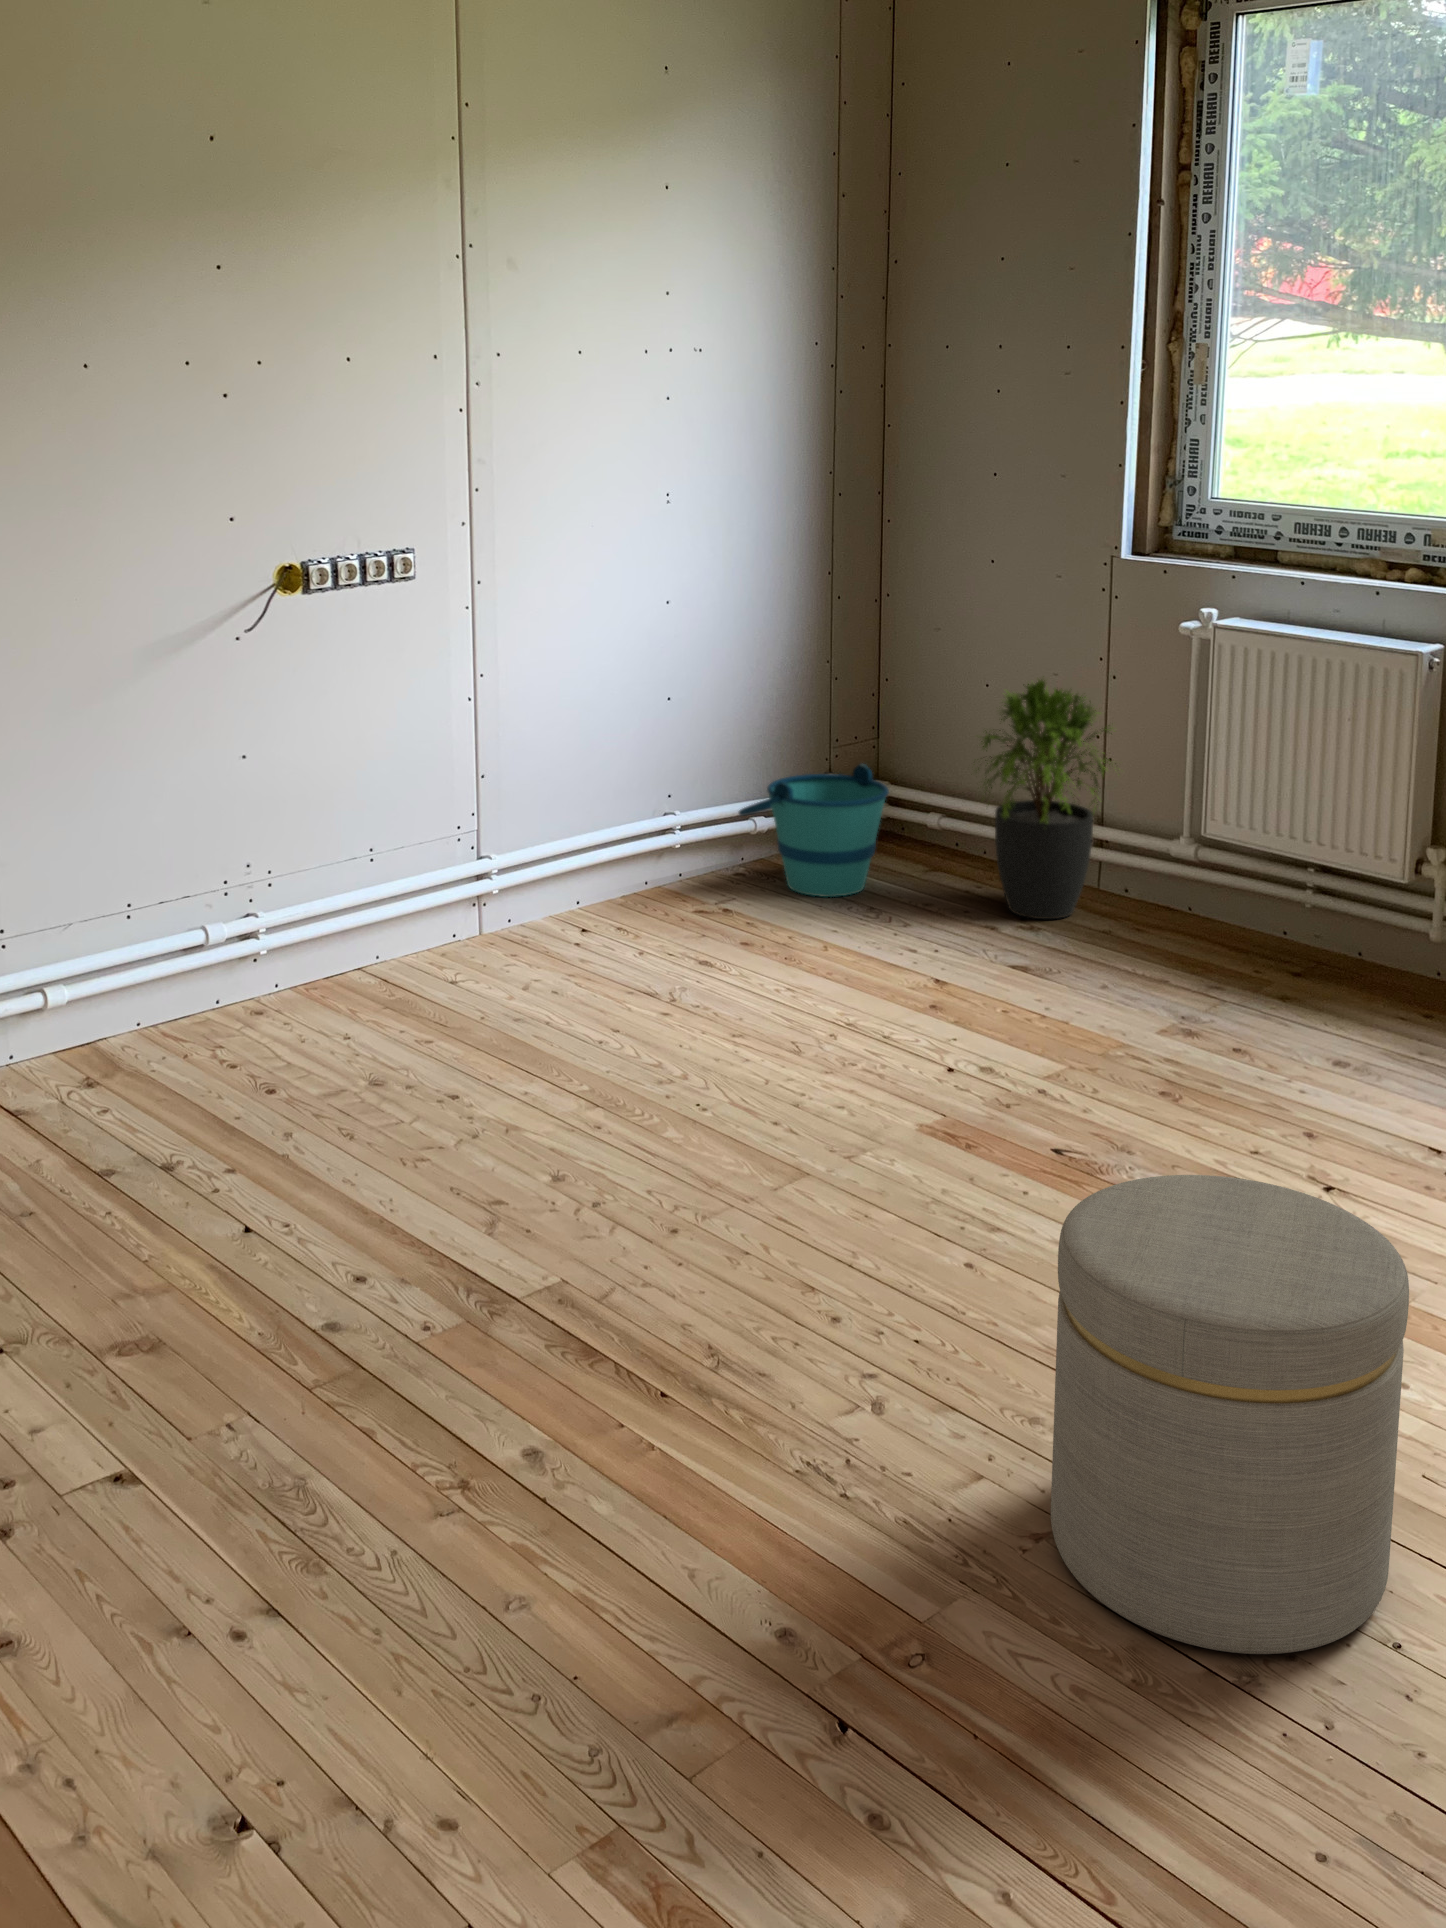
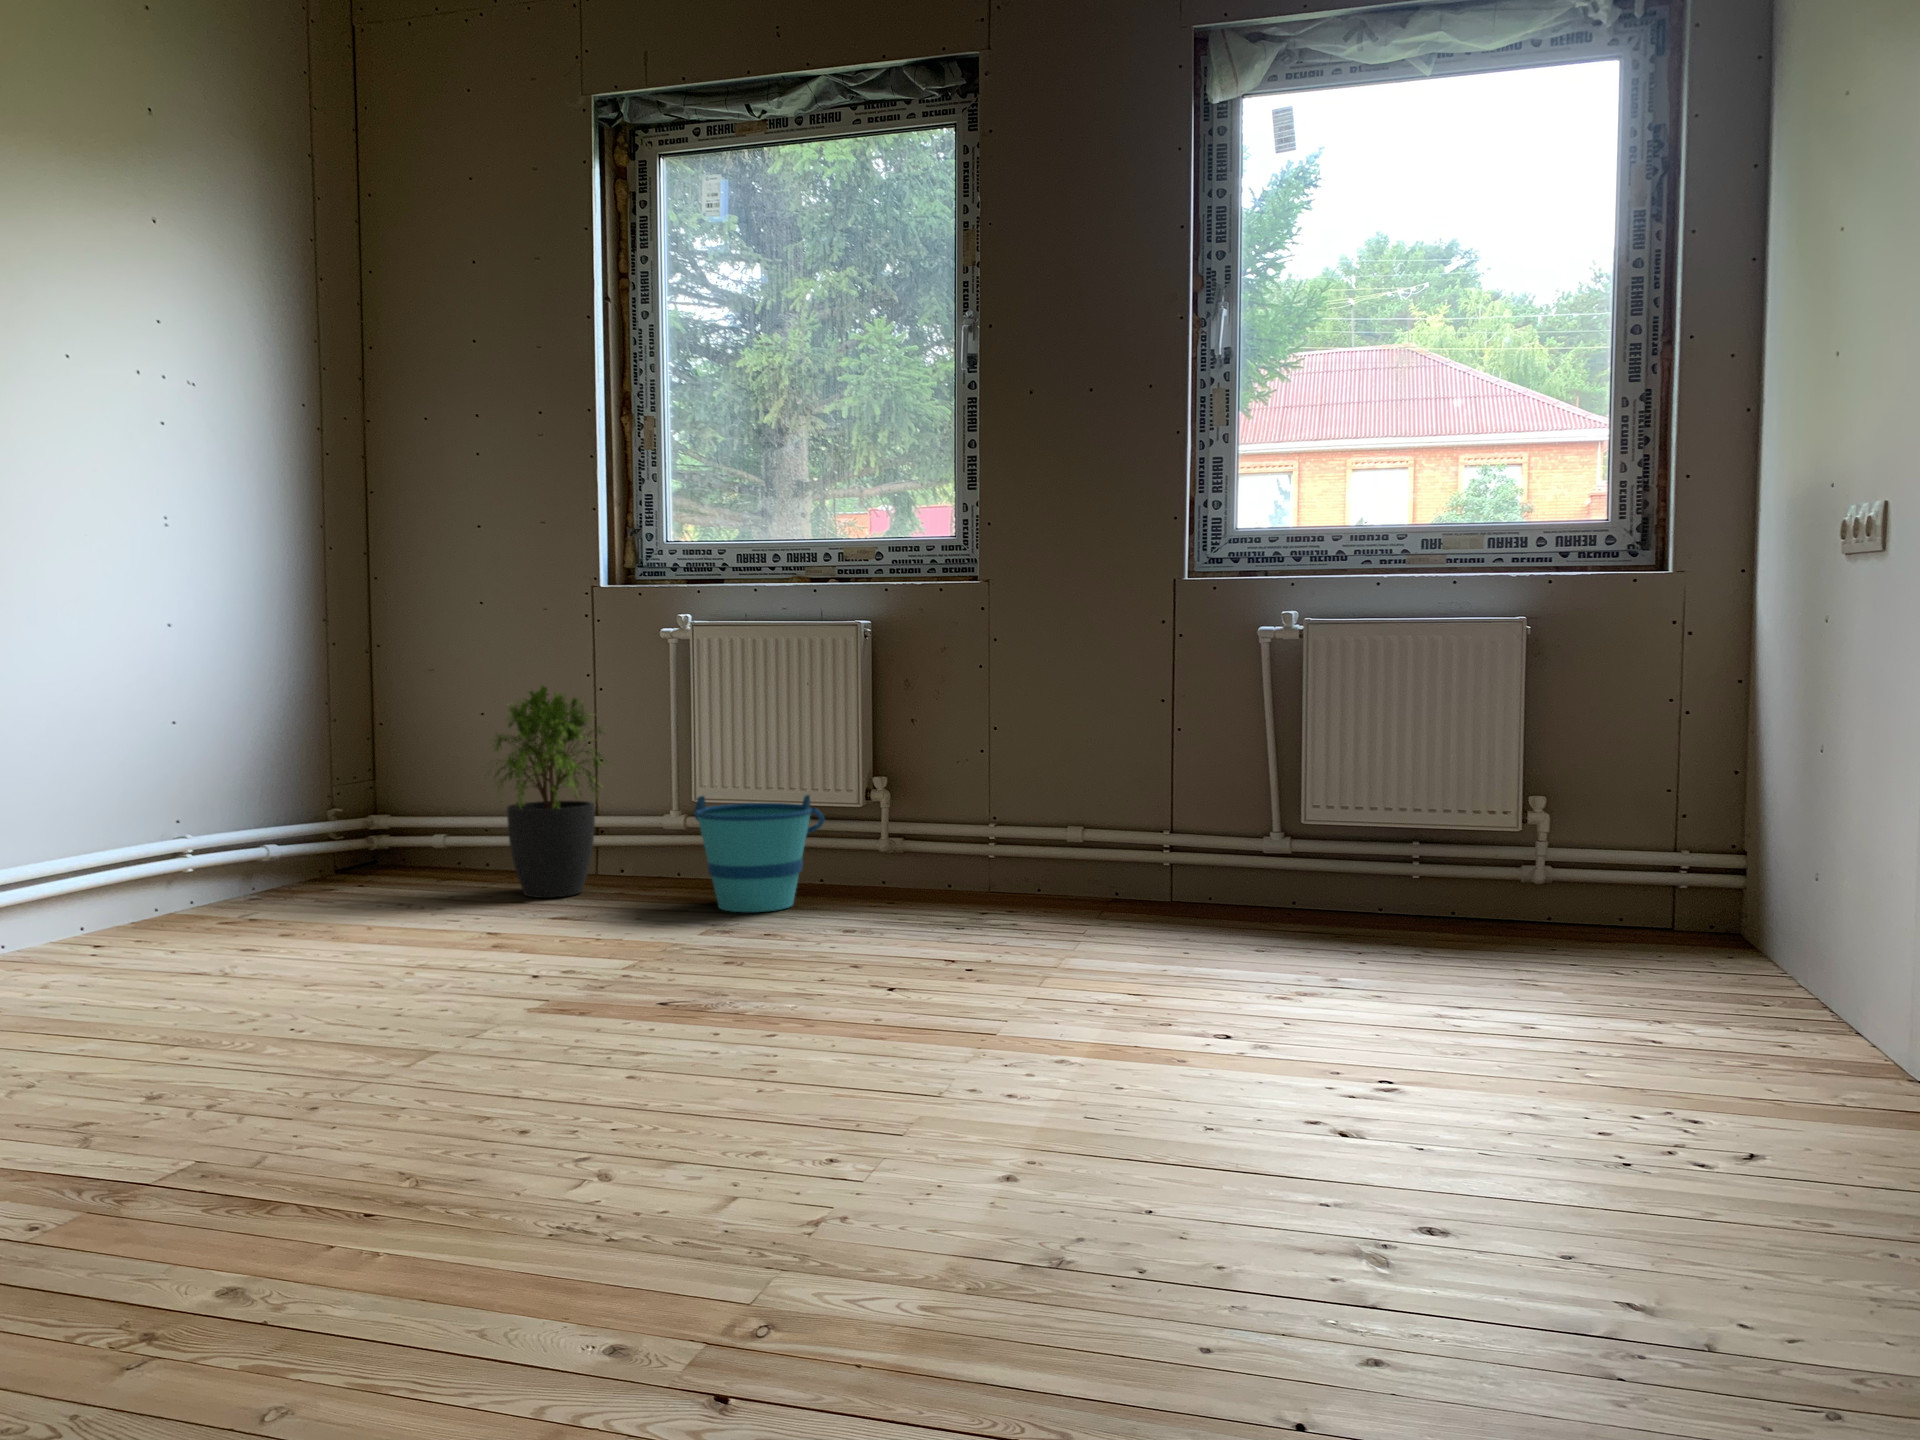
bucket: present [739,764,889,897] -> present [694,795,824,912]
ottoman: present [1051,1175,1409,1654] -> none [810,867,1118,1249]

